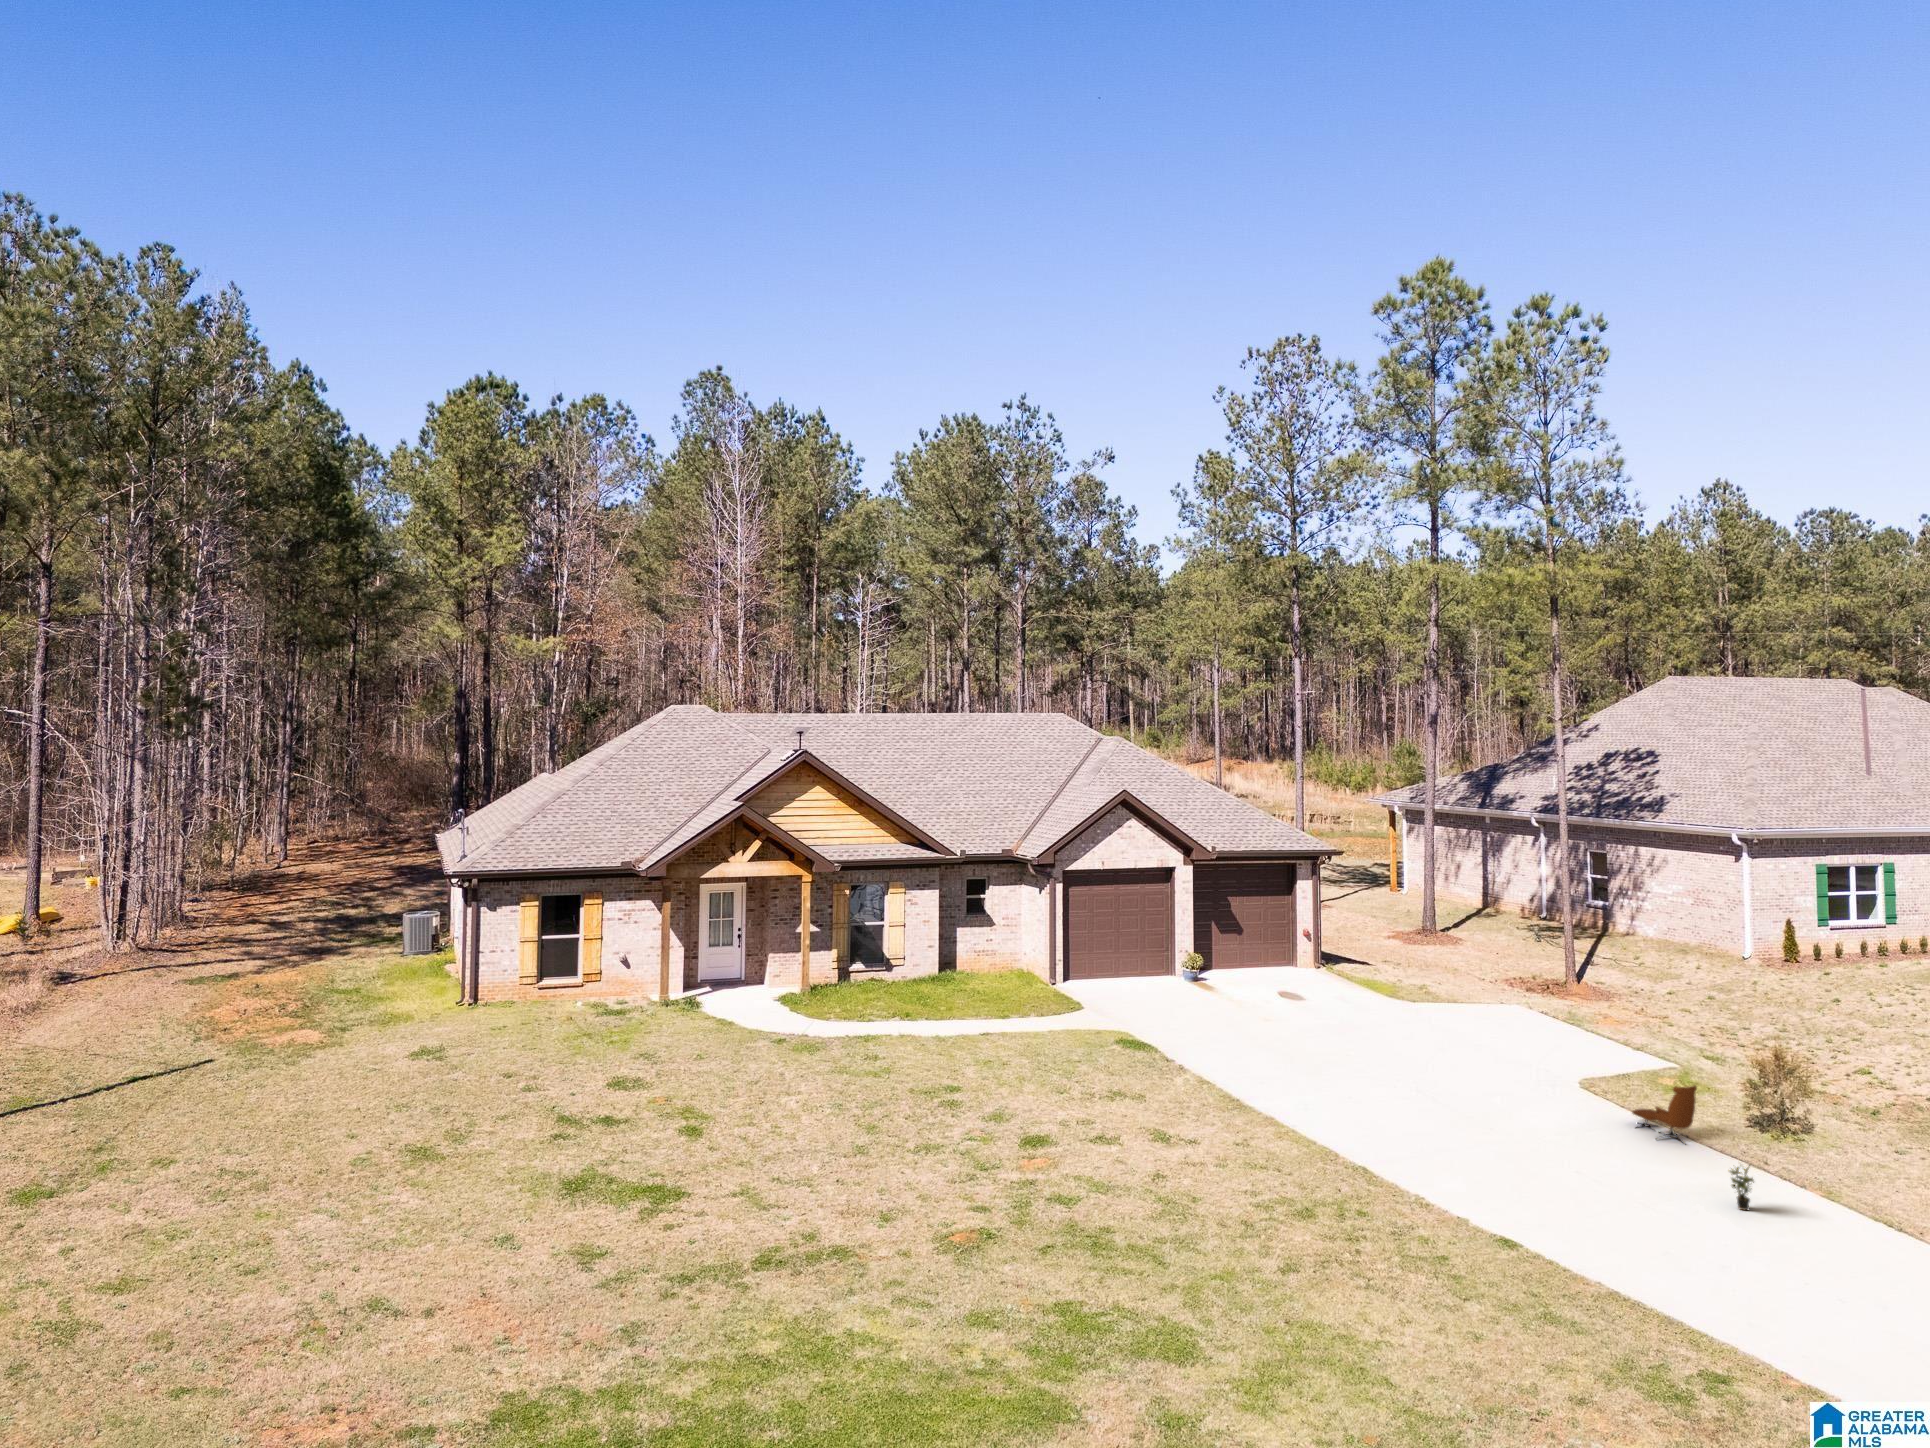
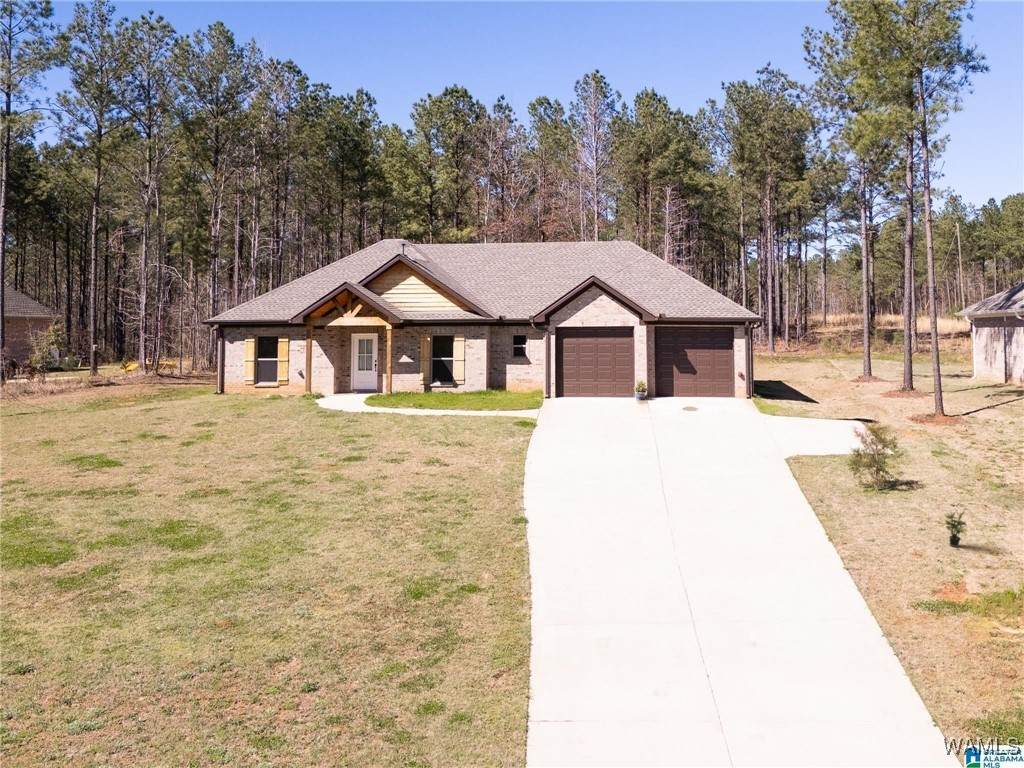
lounge chair: present [1632,1085,1697,1139] -> none [888,455,938,499]

